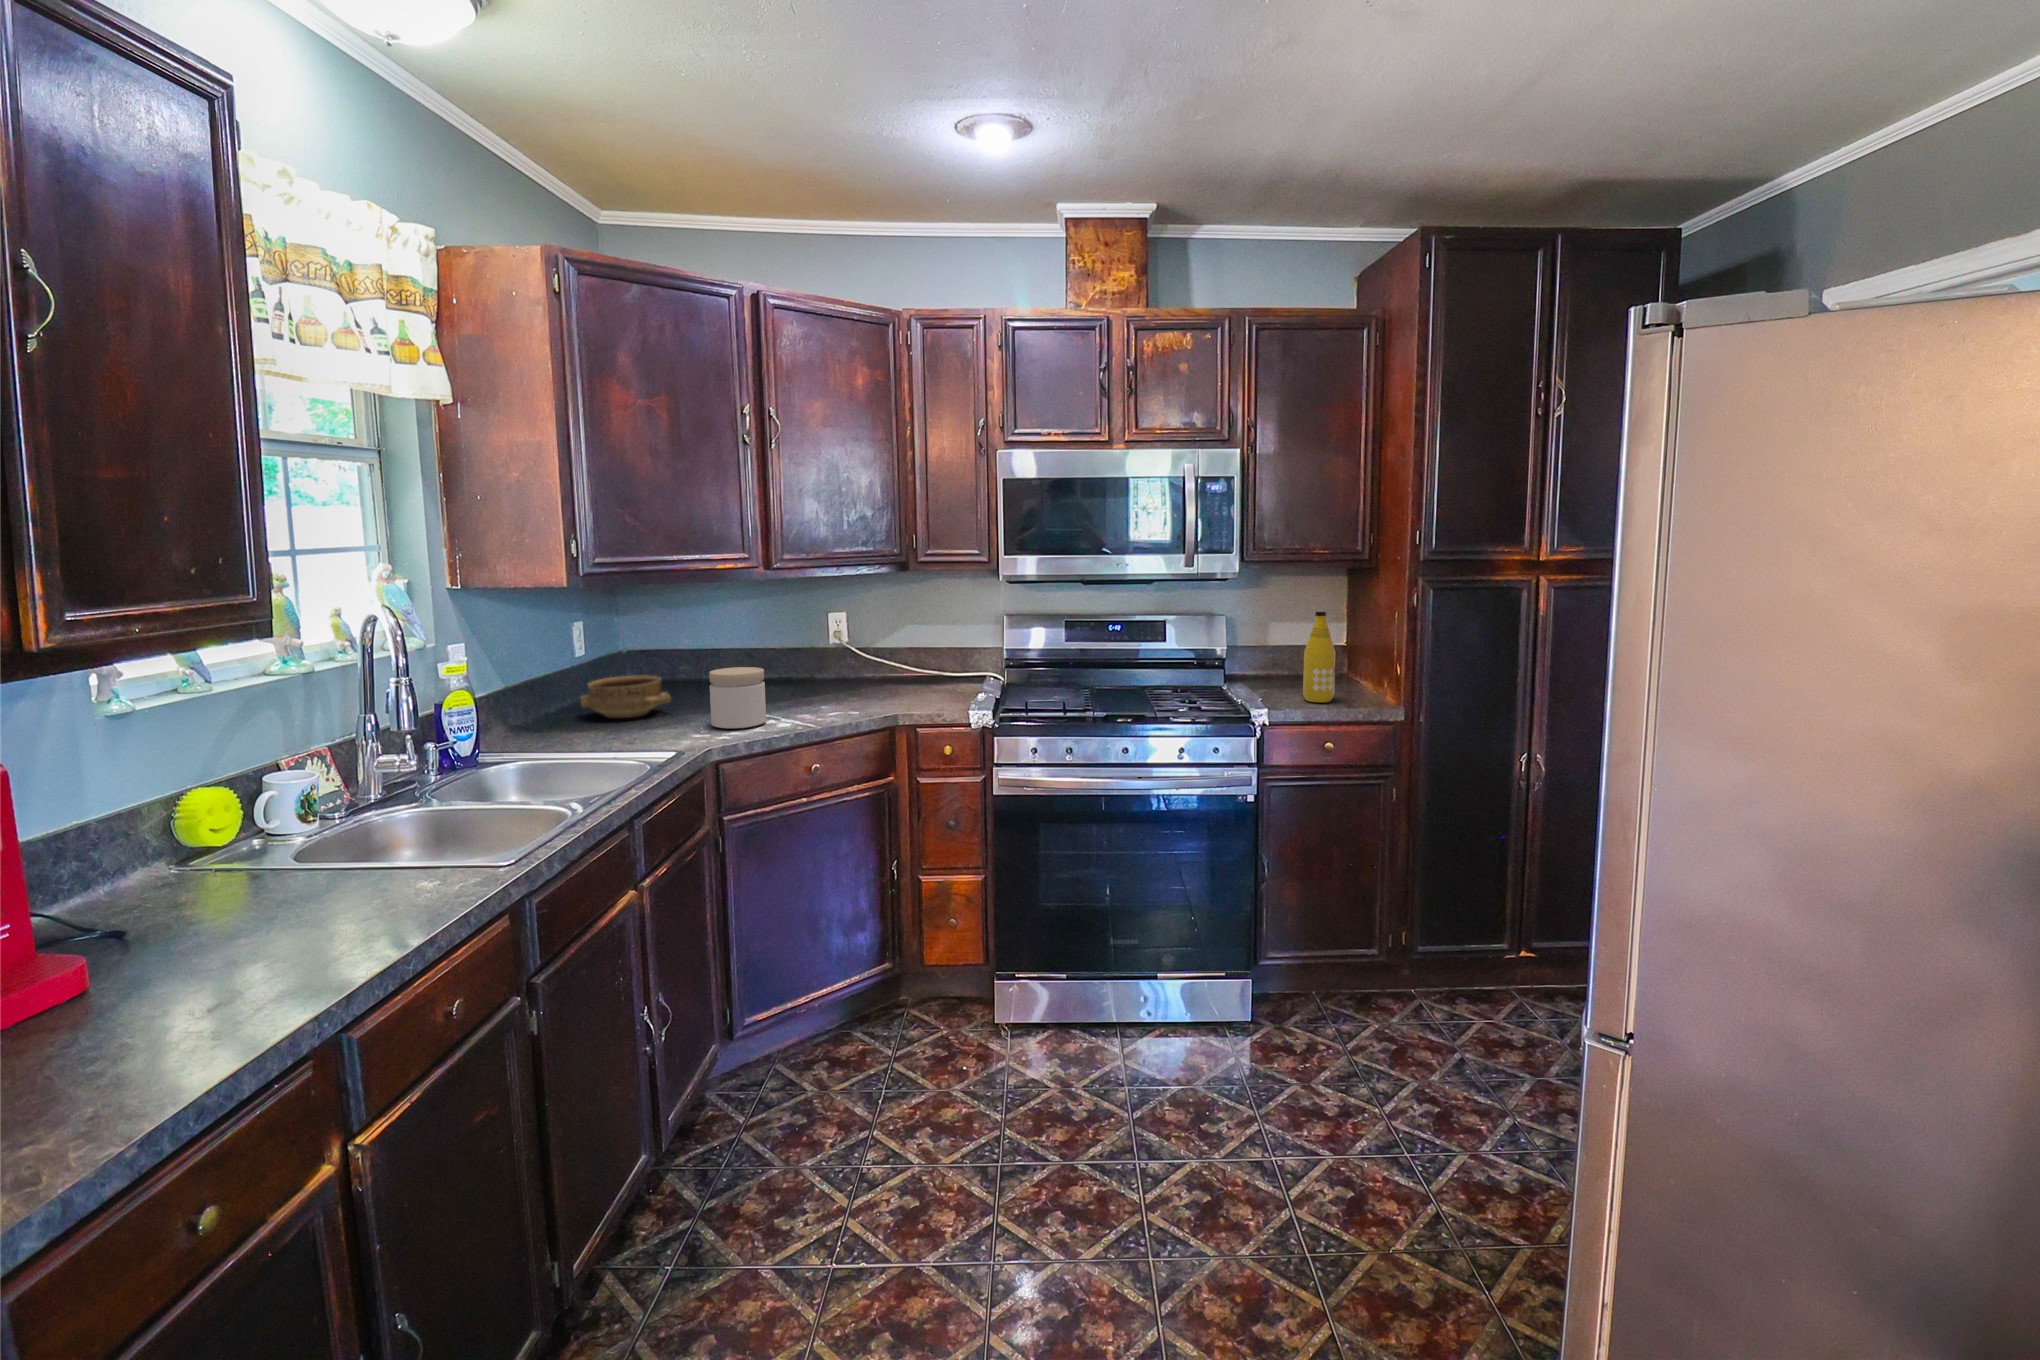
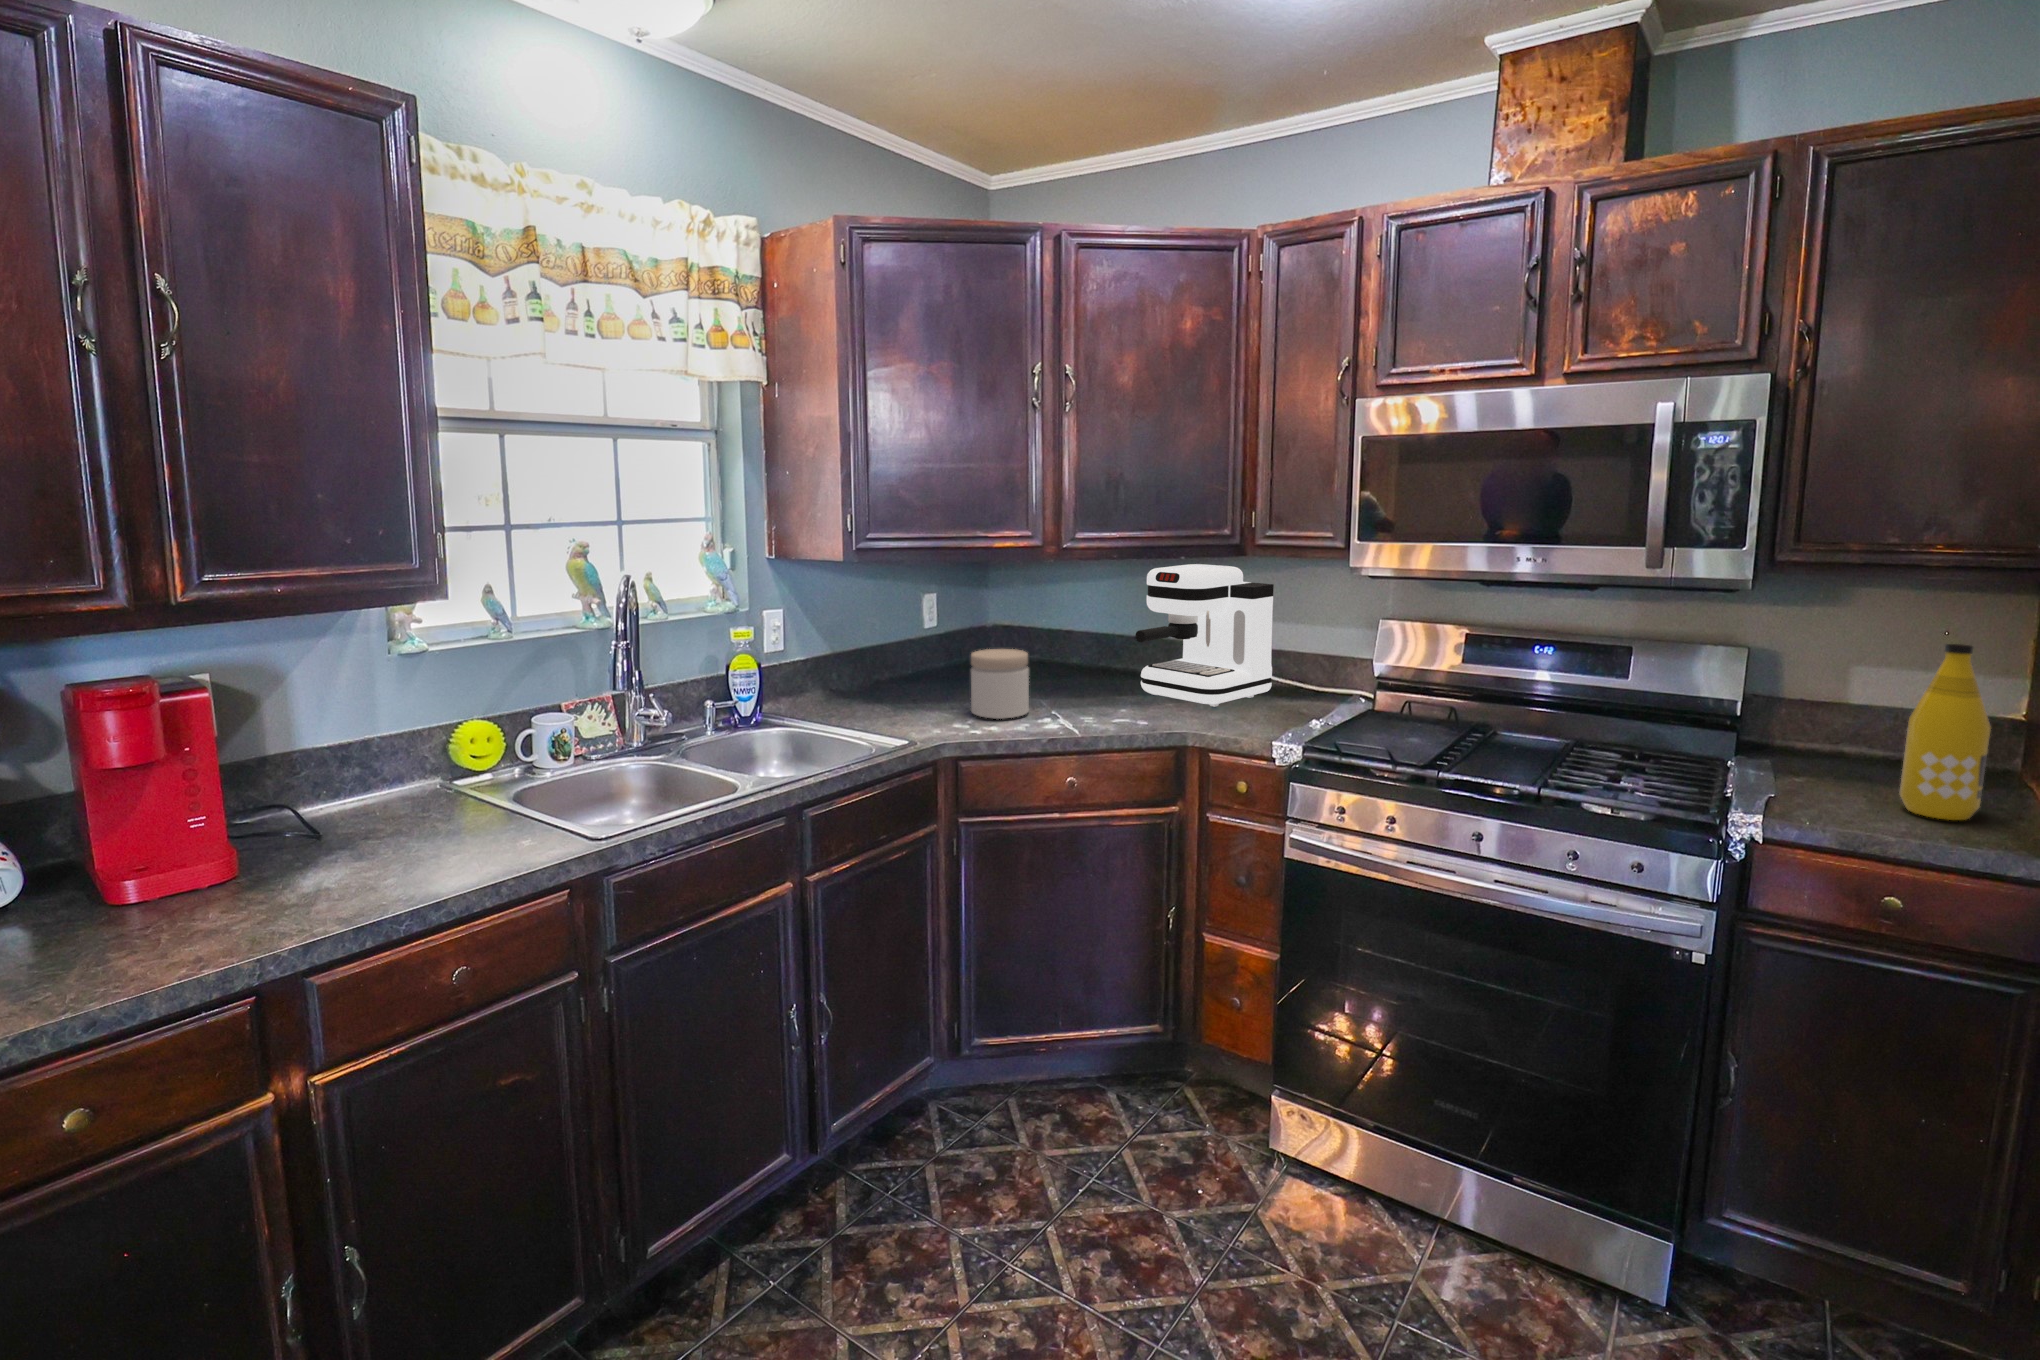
coffee maker: none [840,591,937,699] -> present [1135,564,1274,707]
ceramic bowl: present [580,676,671,718] -> none [882,645,965,690]

